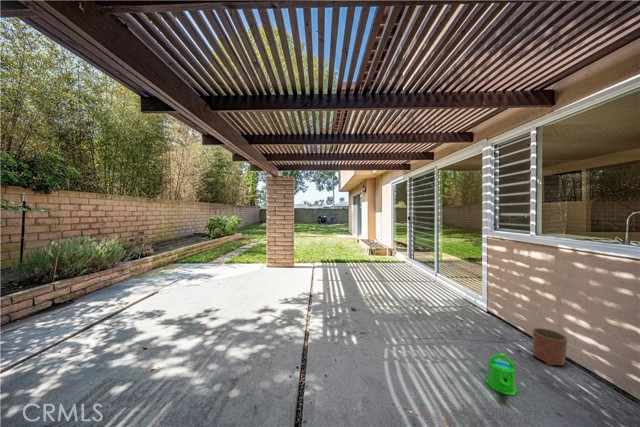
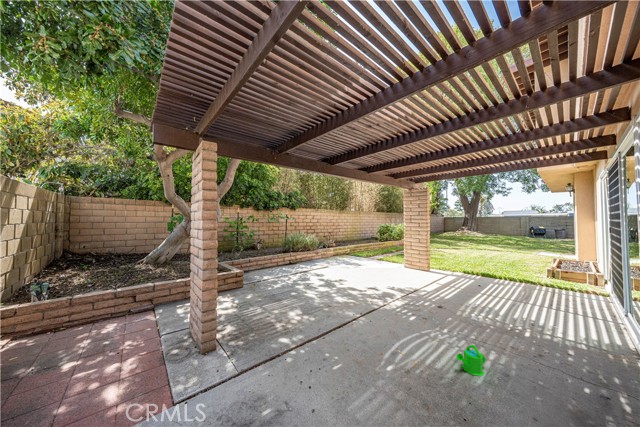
planter: present [533,328,567,365] -> none [553,358,589,400]

